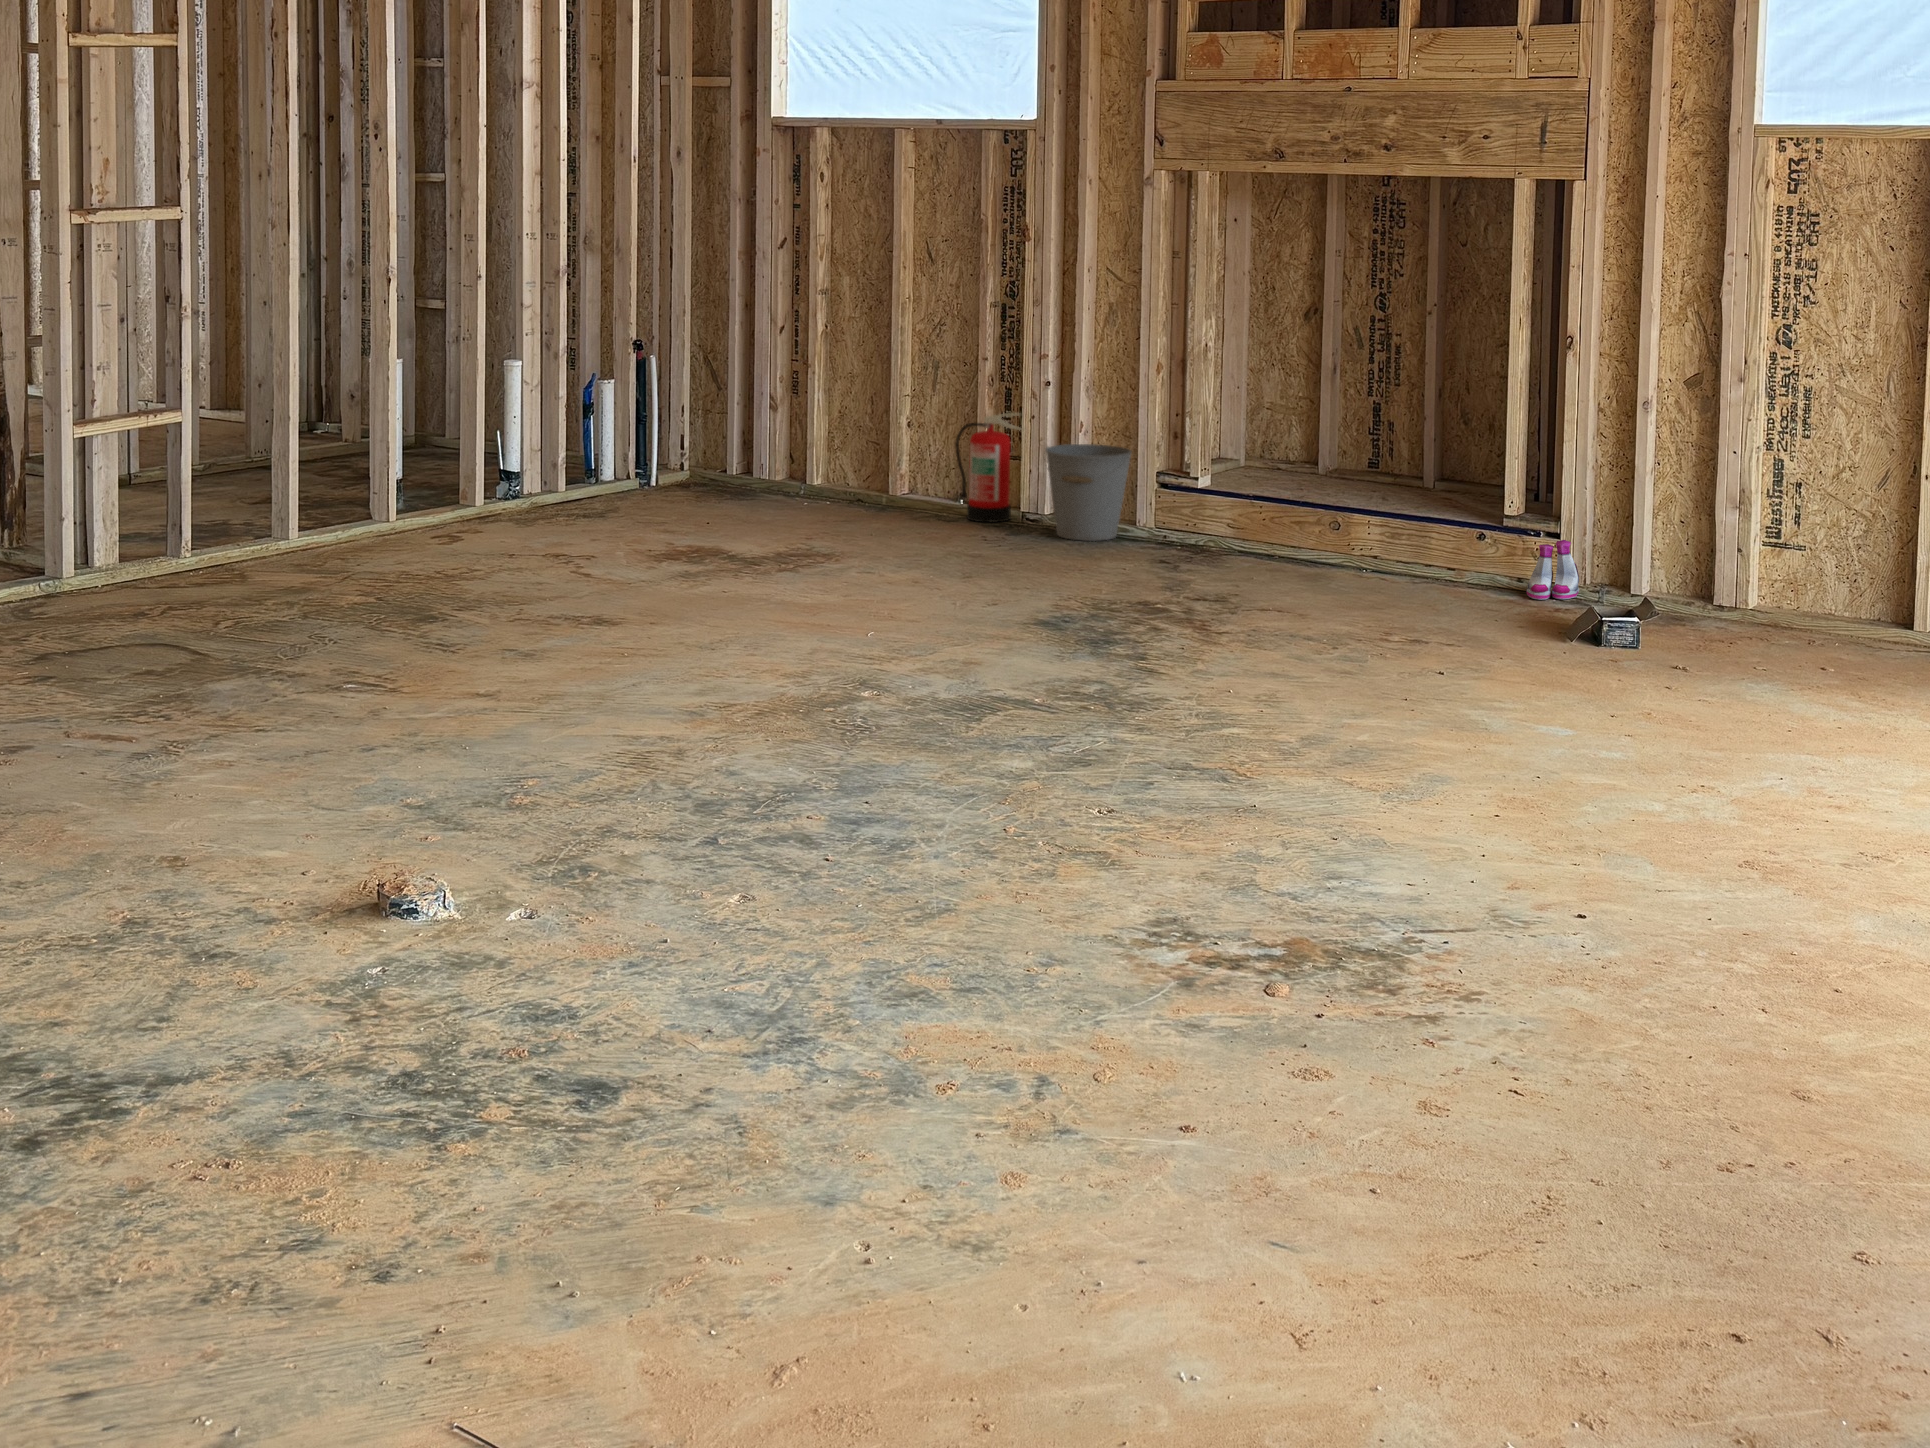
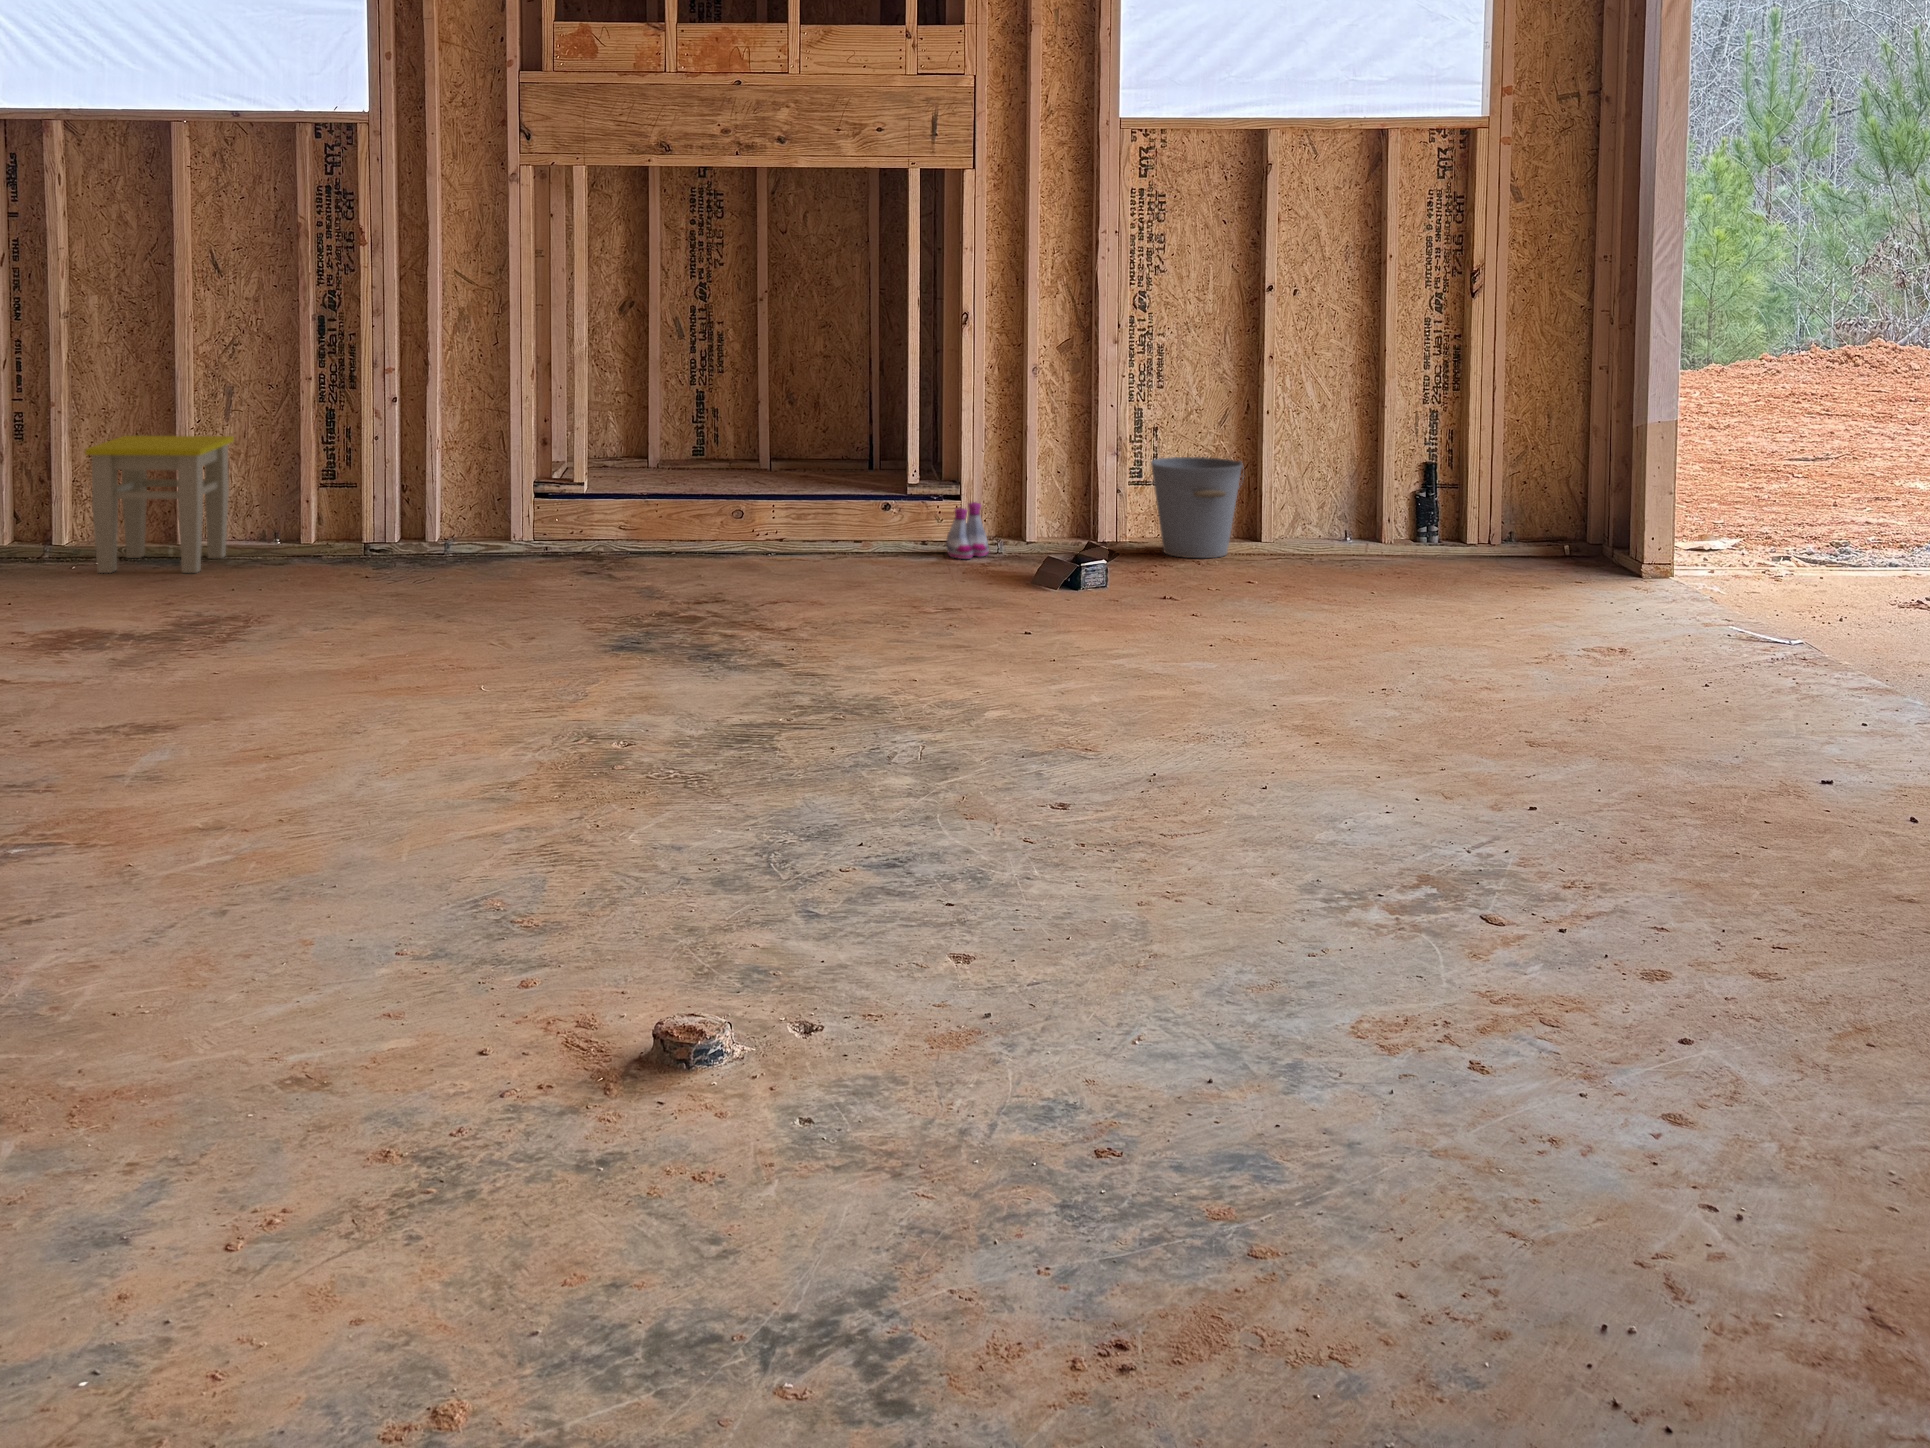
stool: none [787,398,923,521] -> present [85,436,234,573]
fire extinguisher: present [955,413,1022,522] -> none [284,435,373,559]
bucket: present [1044,444,1131,541] -> present [1151,457,1243,558]

